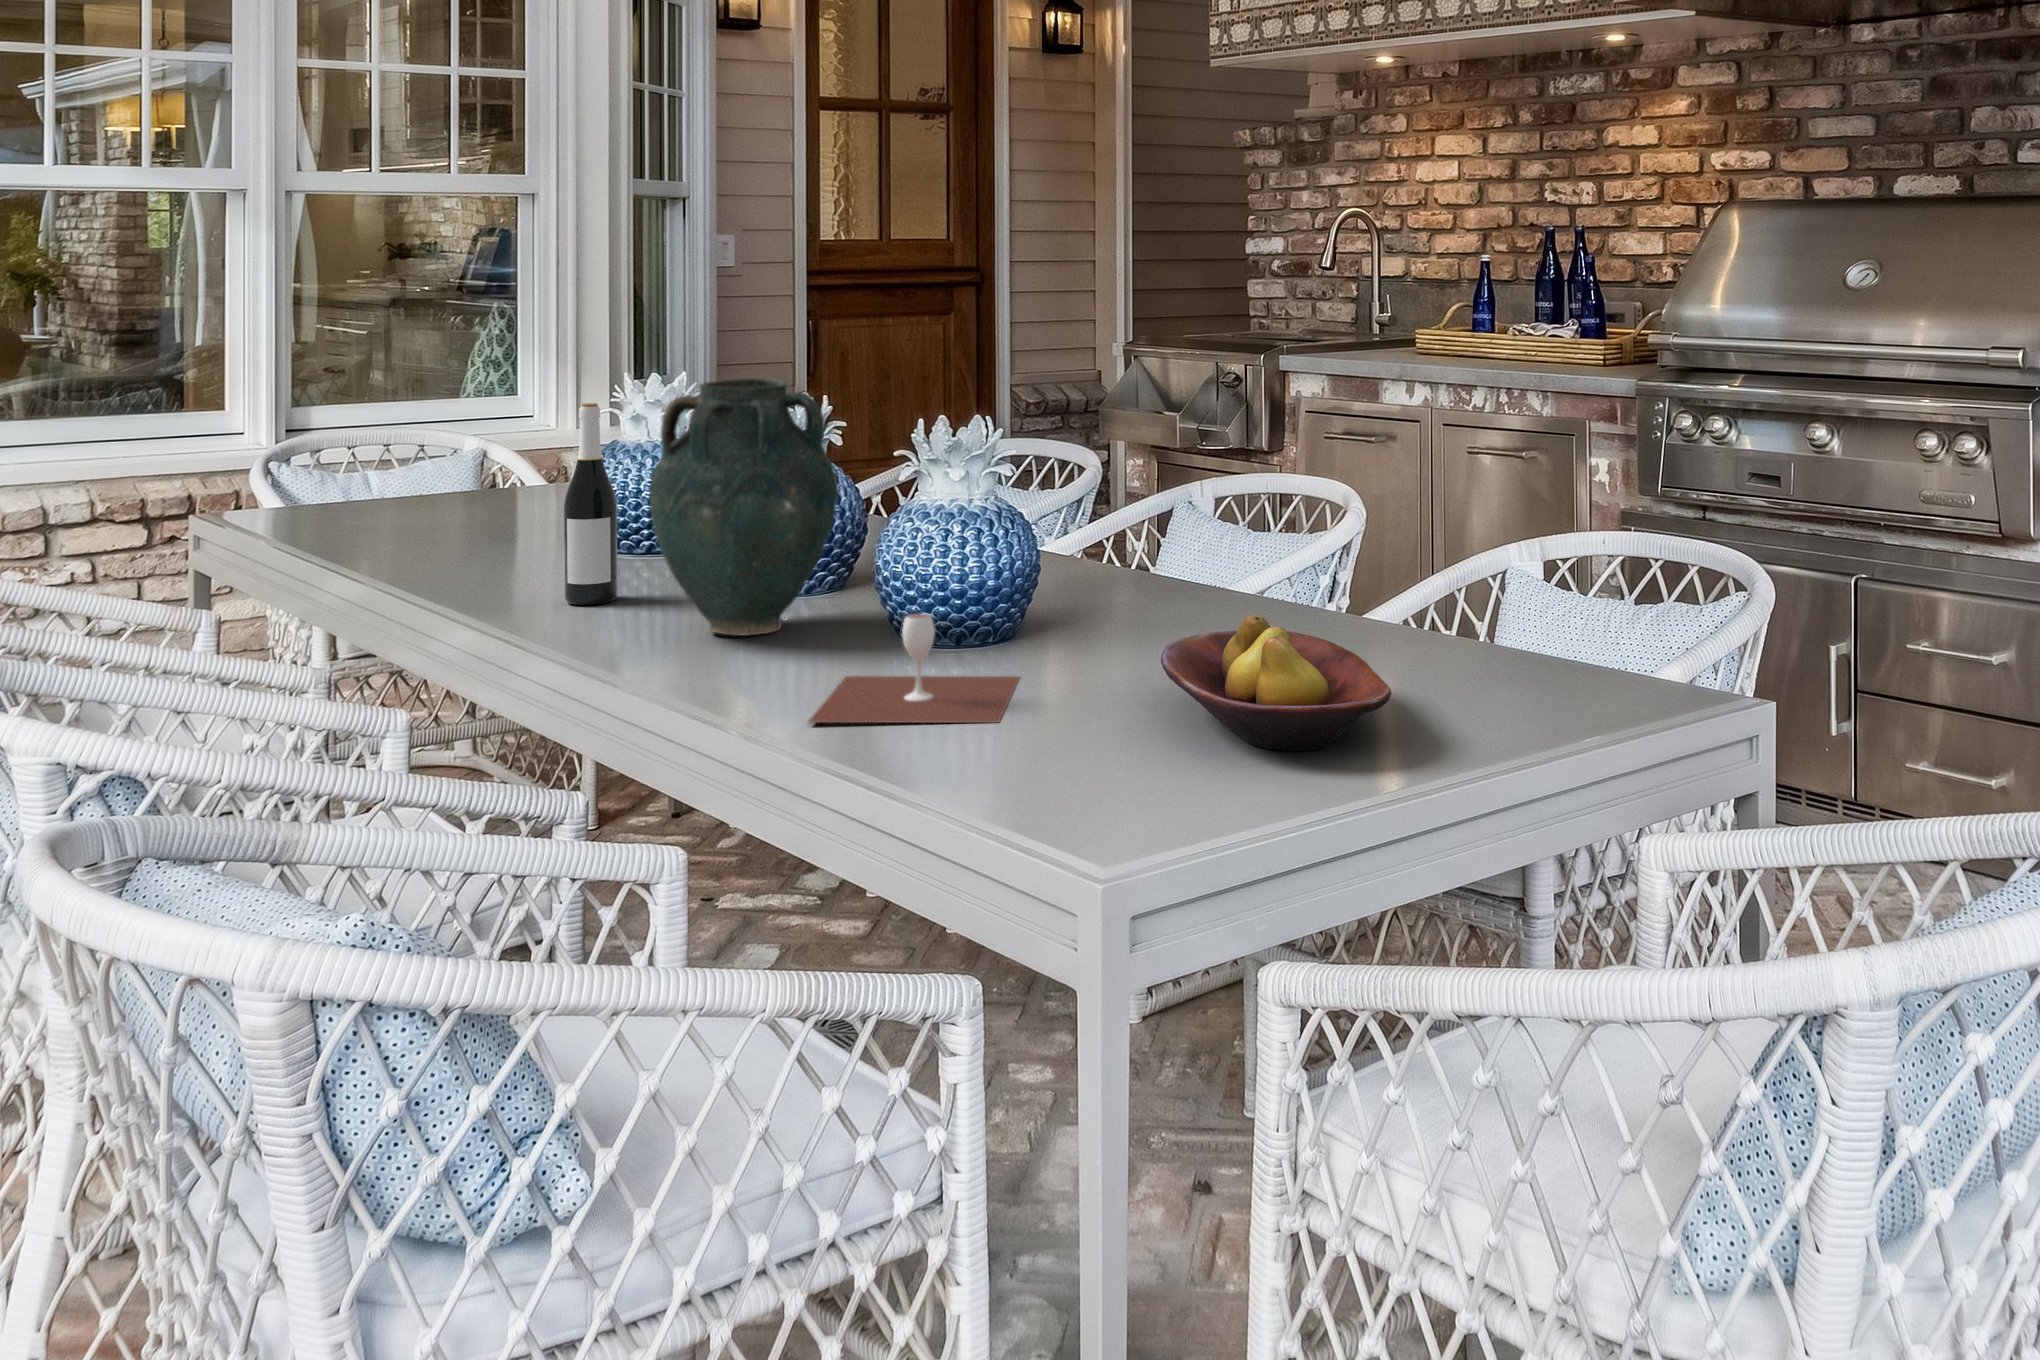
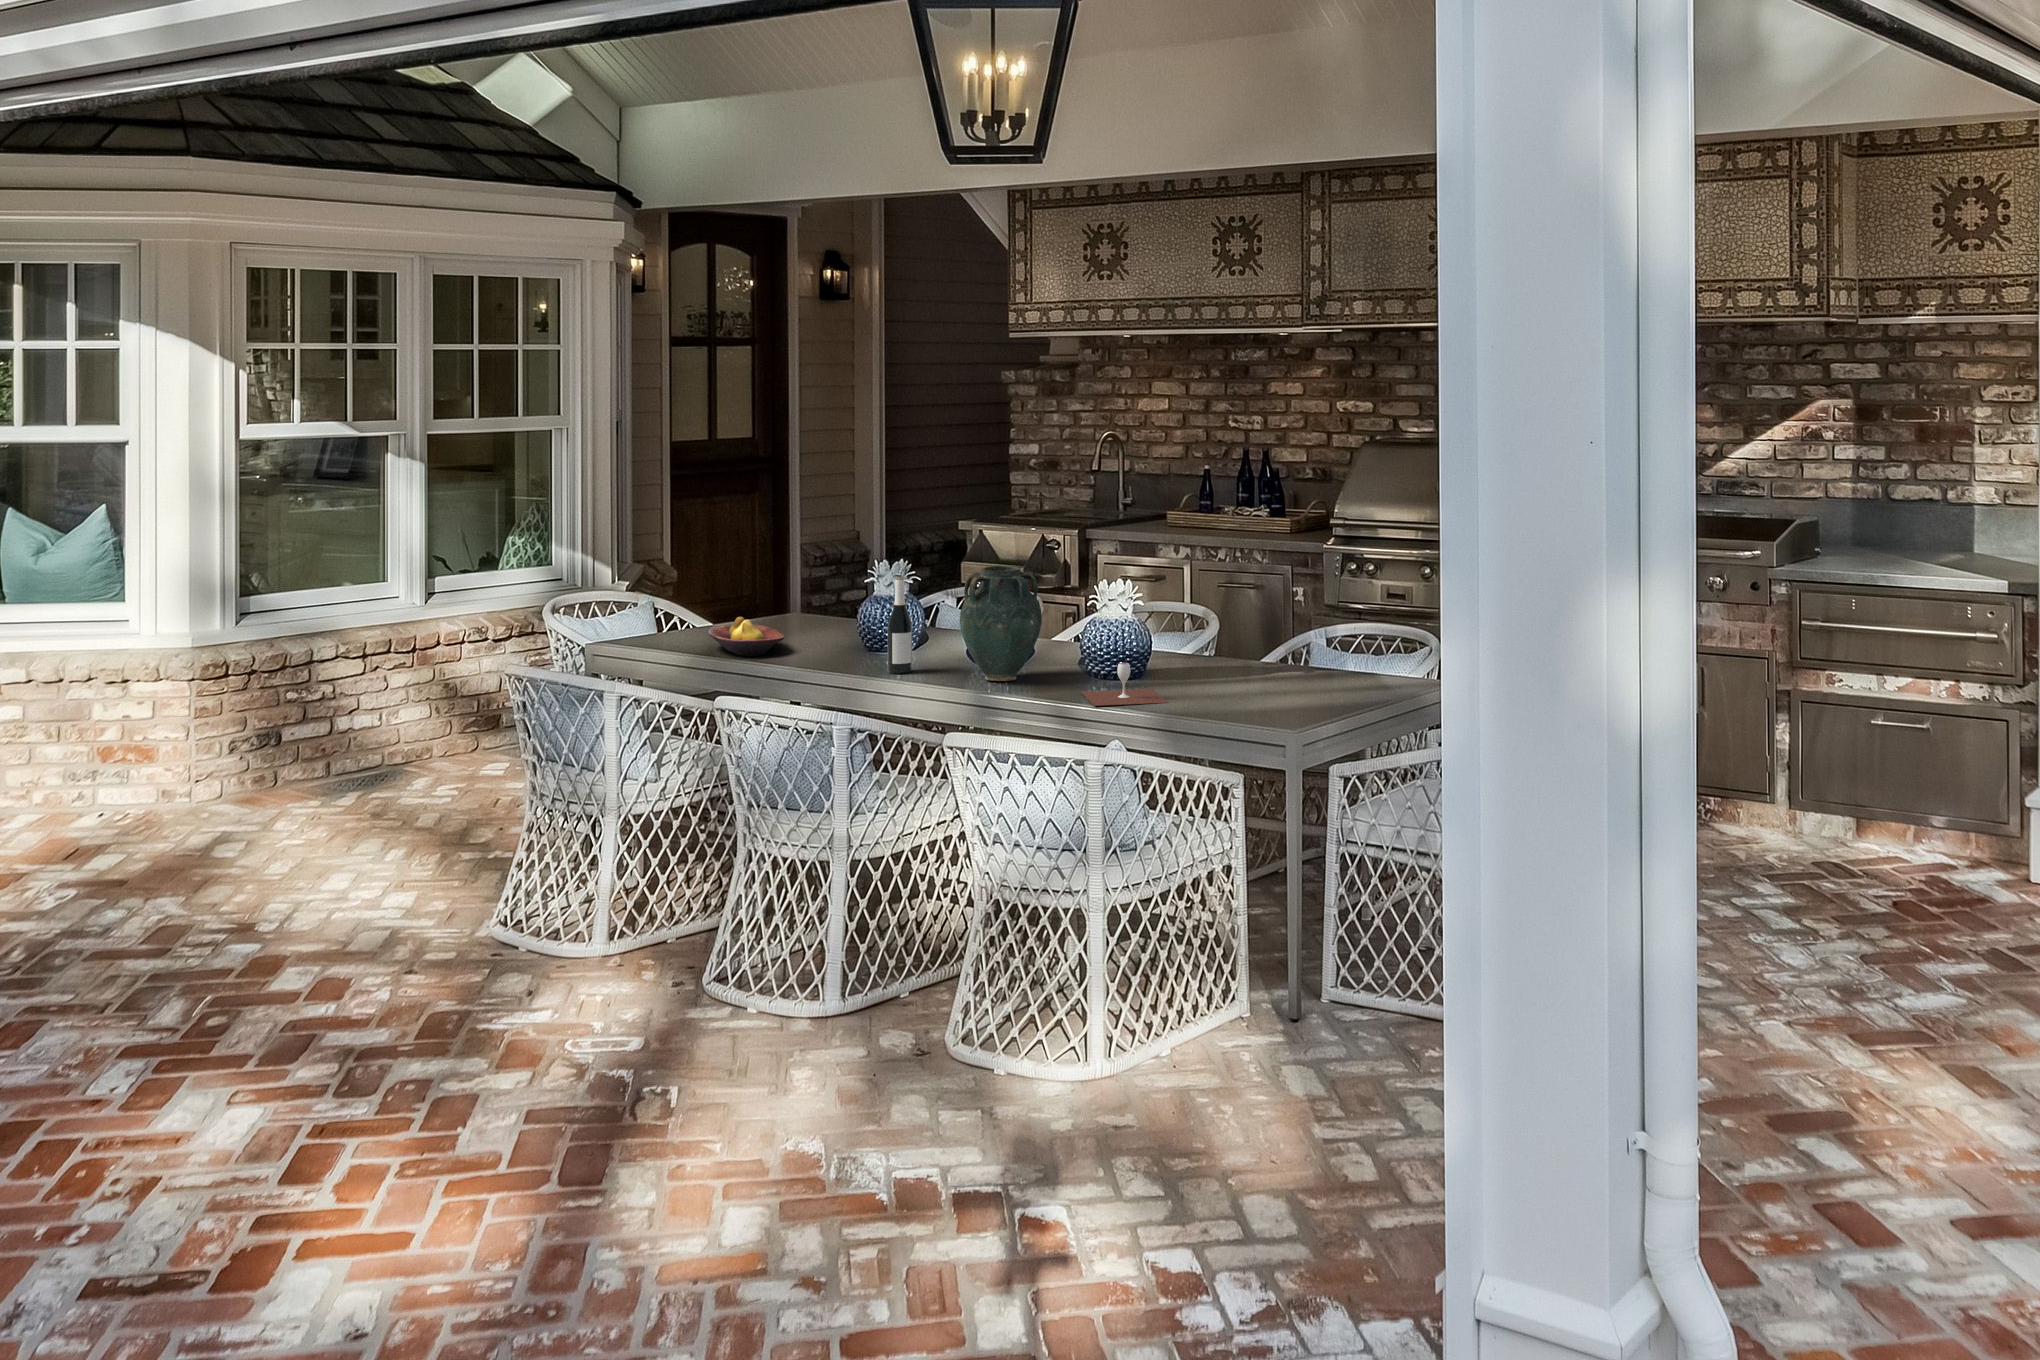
fruit bowl: present [1161,615,1391,751] -> present [708,617,784,656]

